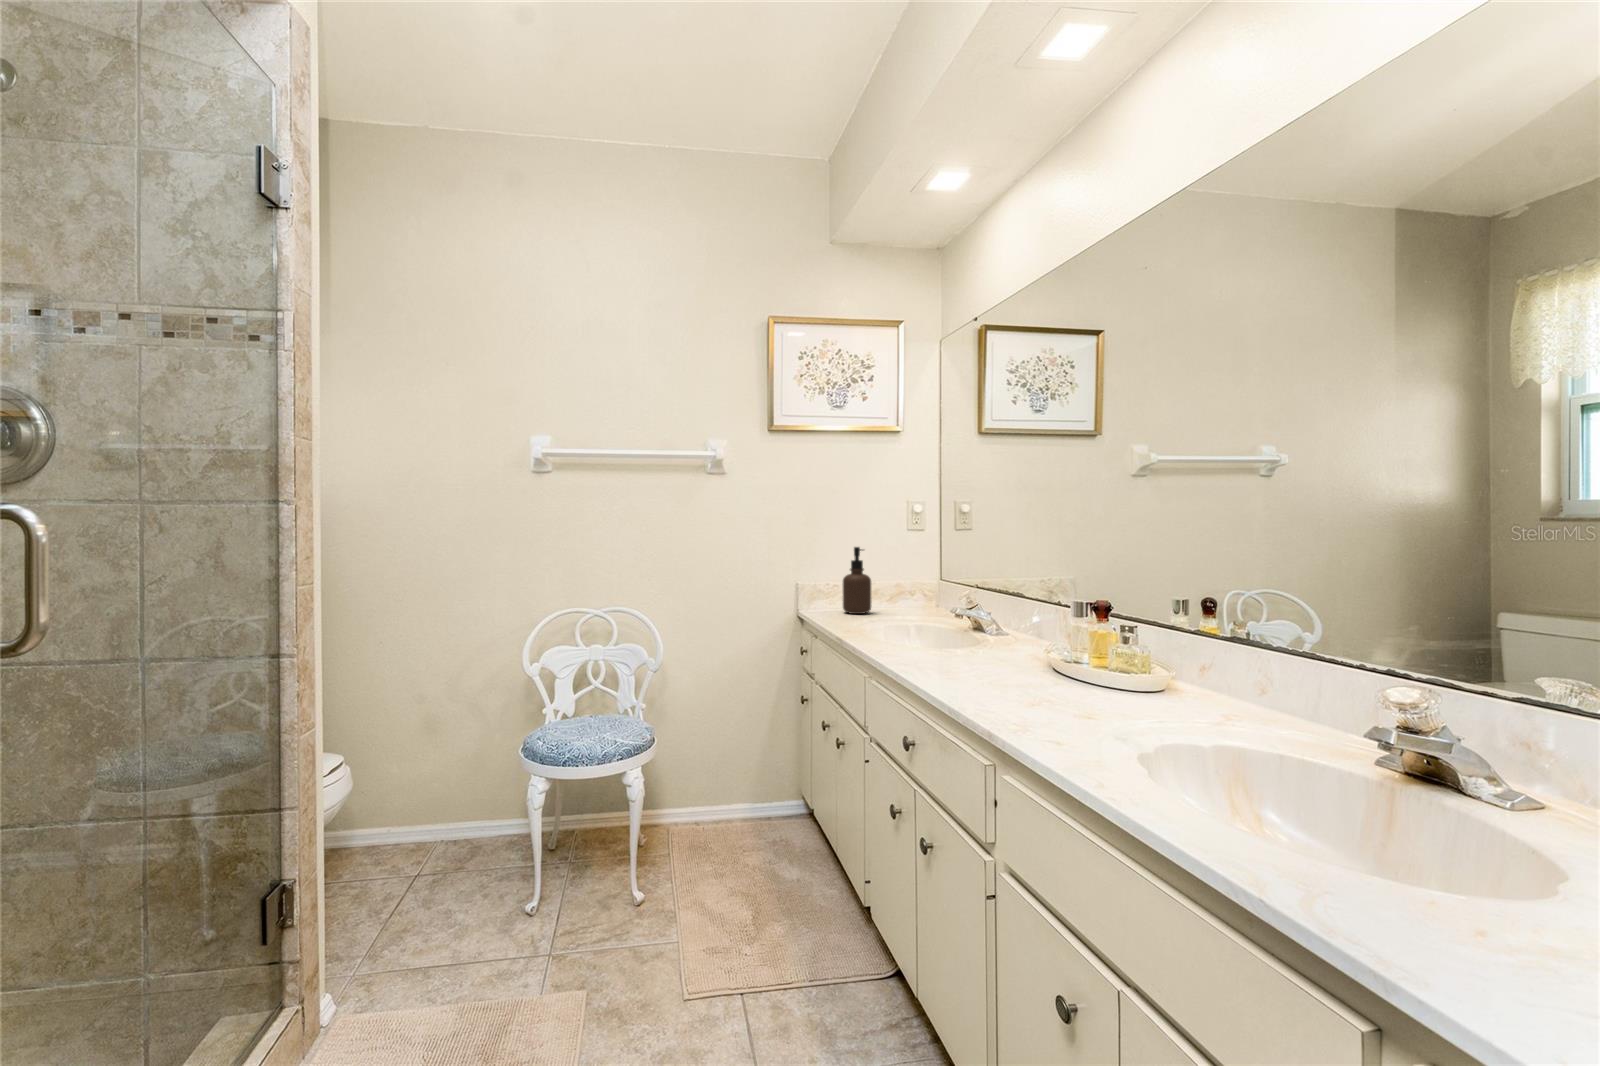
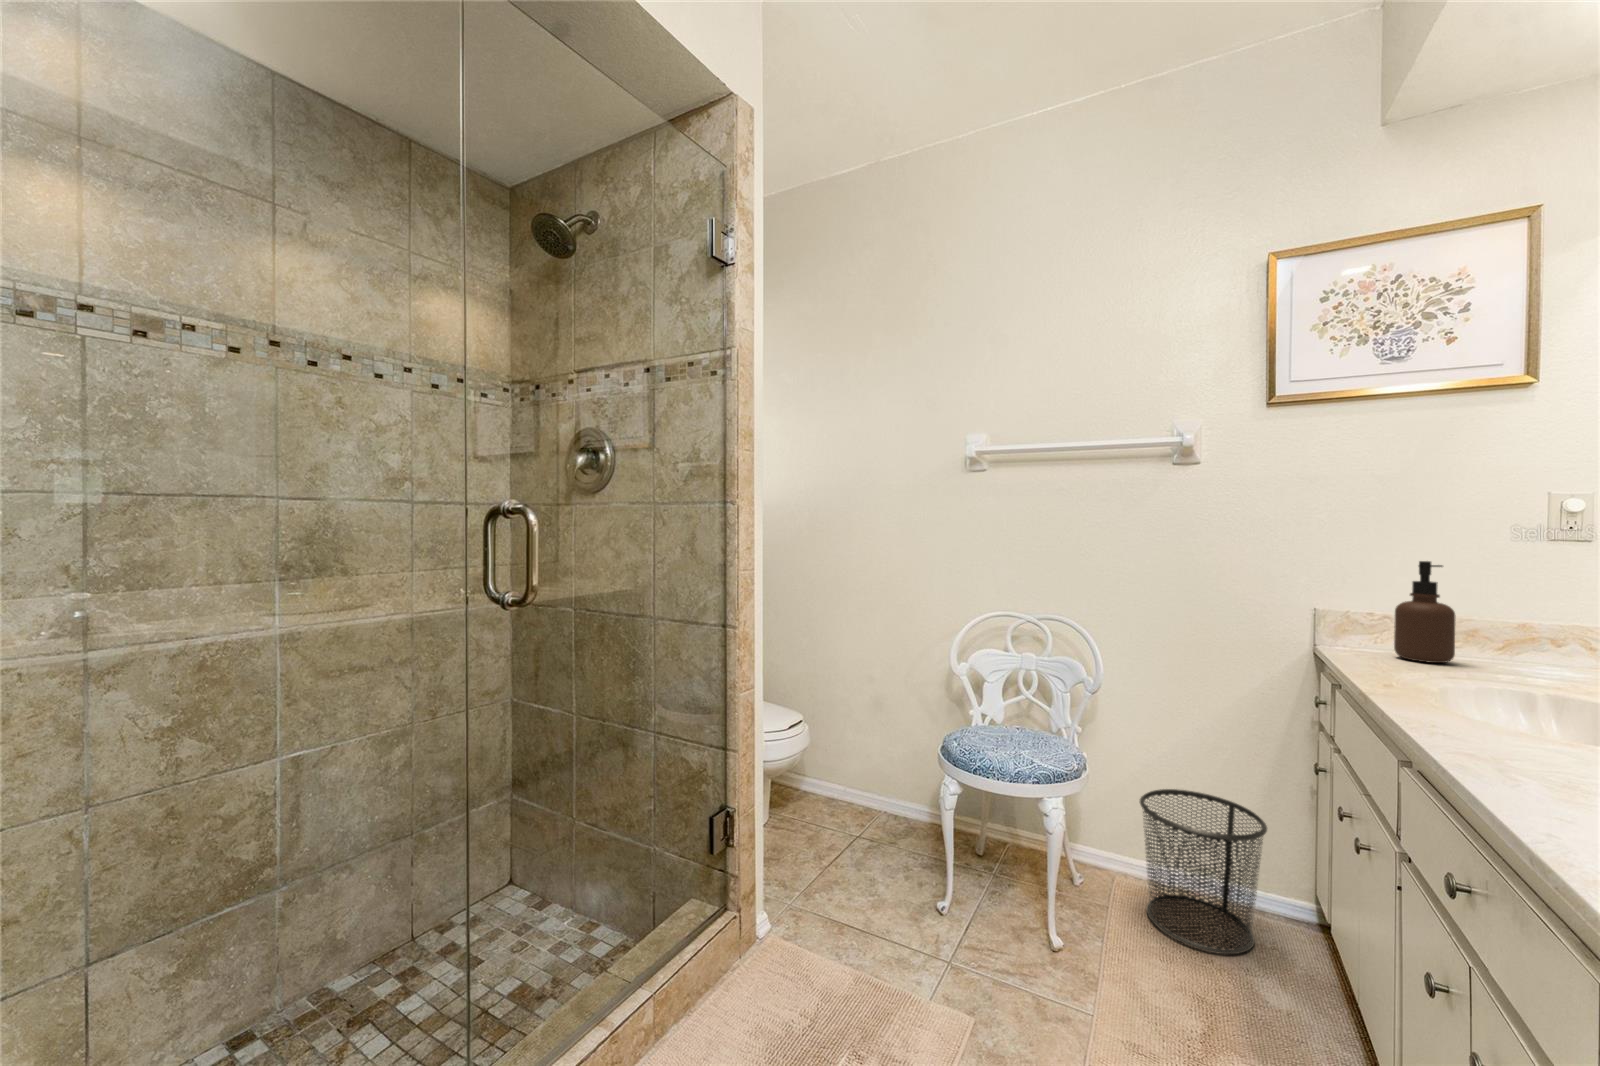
waste bin: none [693,737,778,857] -> present [1140,789,1267,954]

